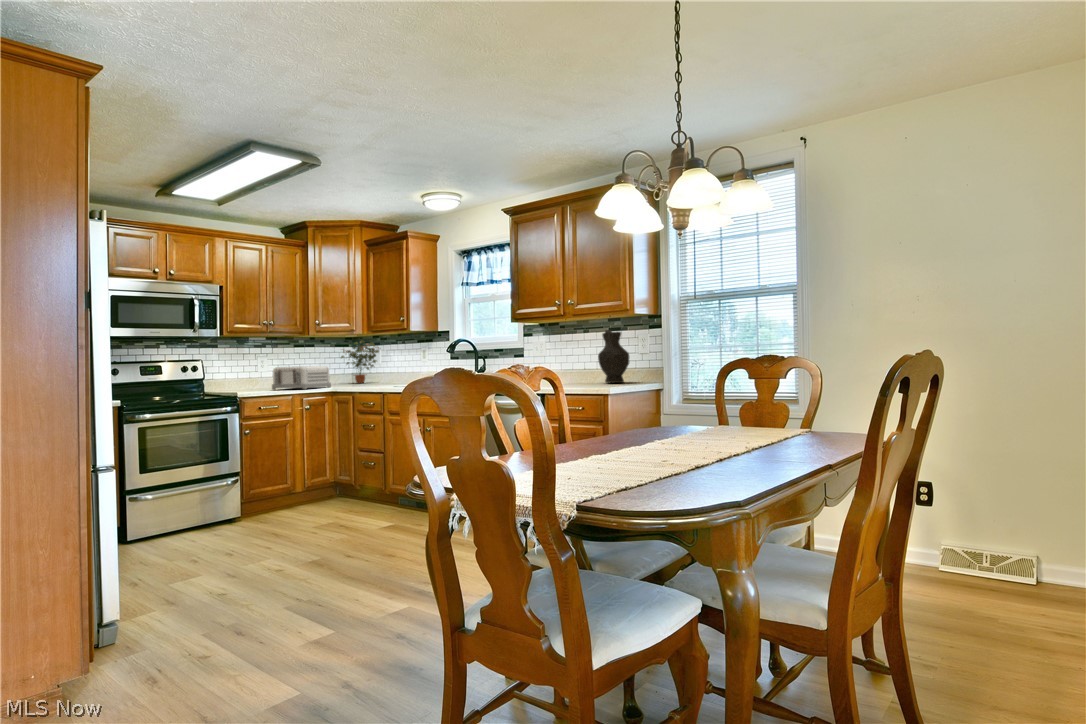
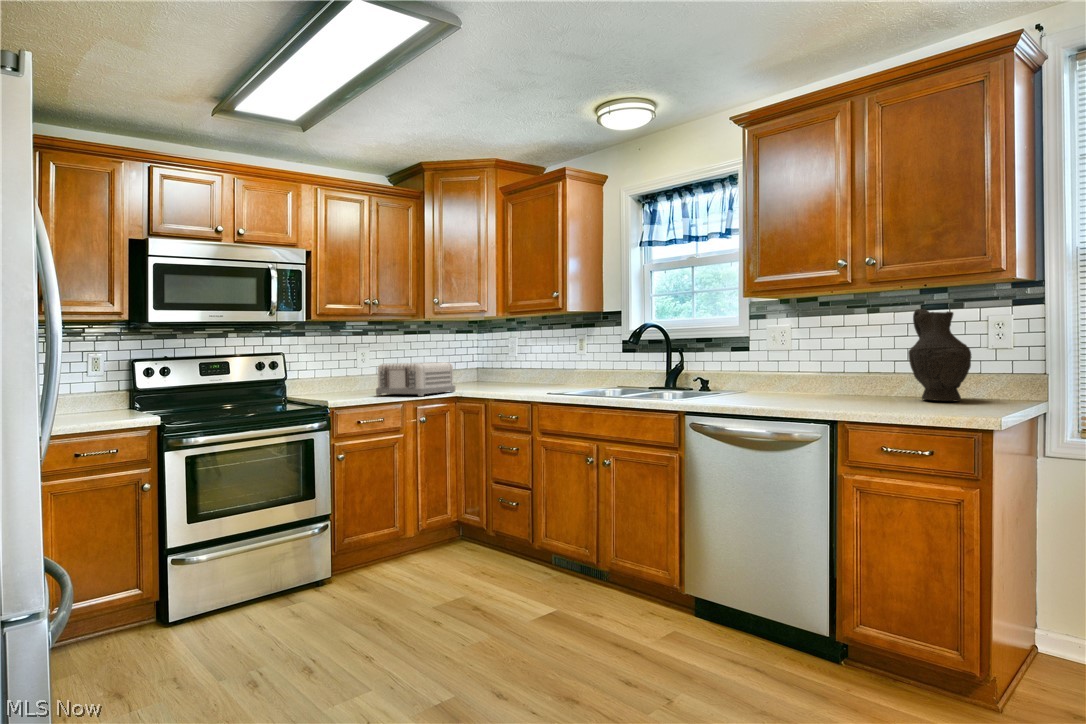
potted plant: present [341,340,379,383] -> none [463,325,519,384]

